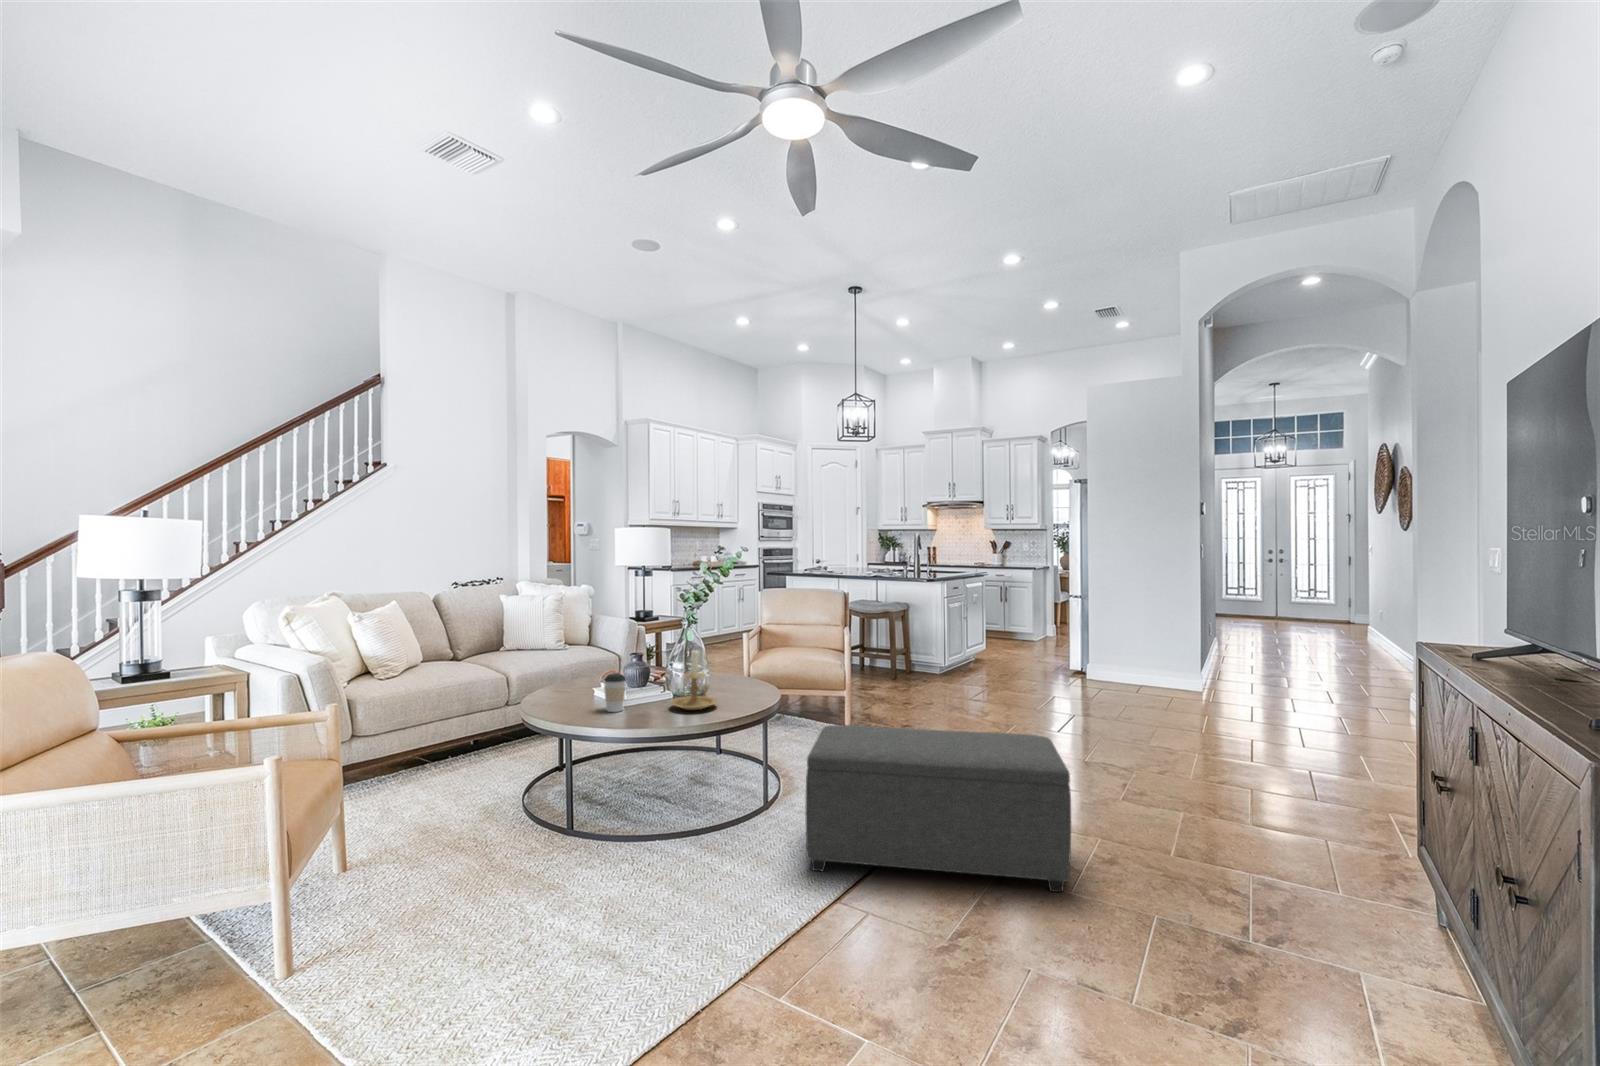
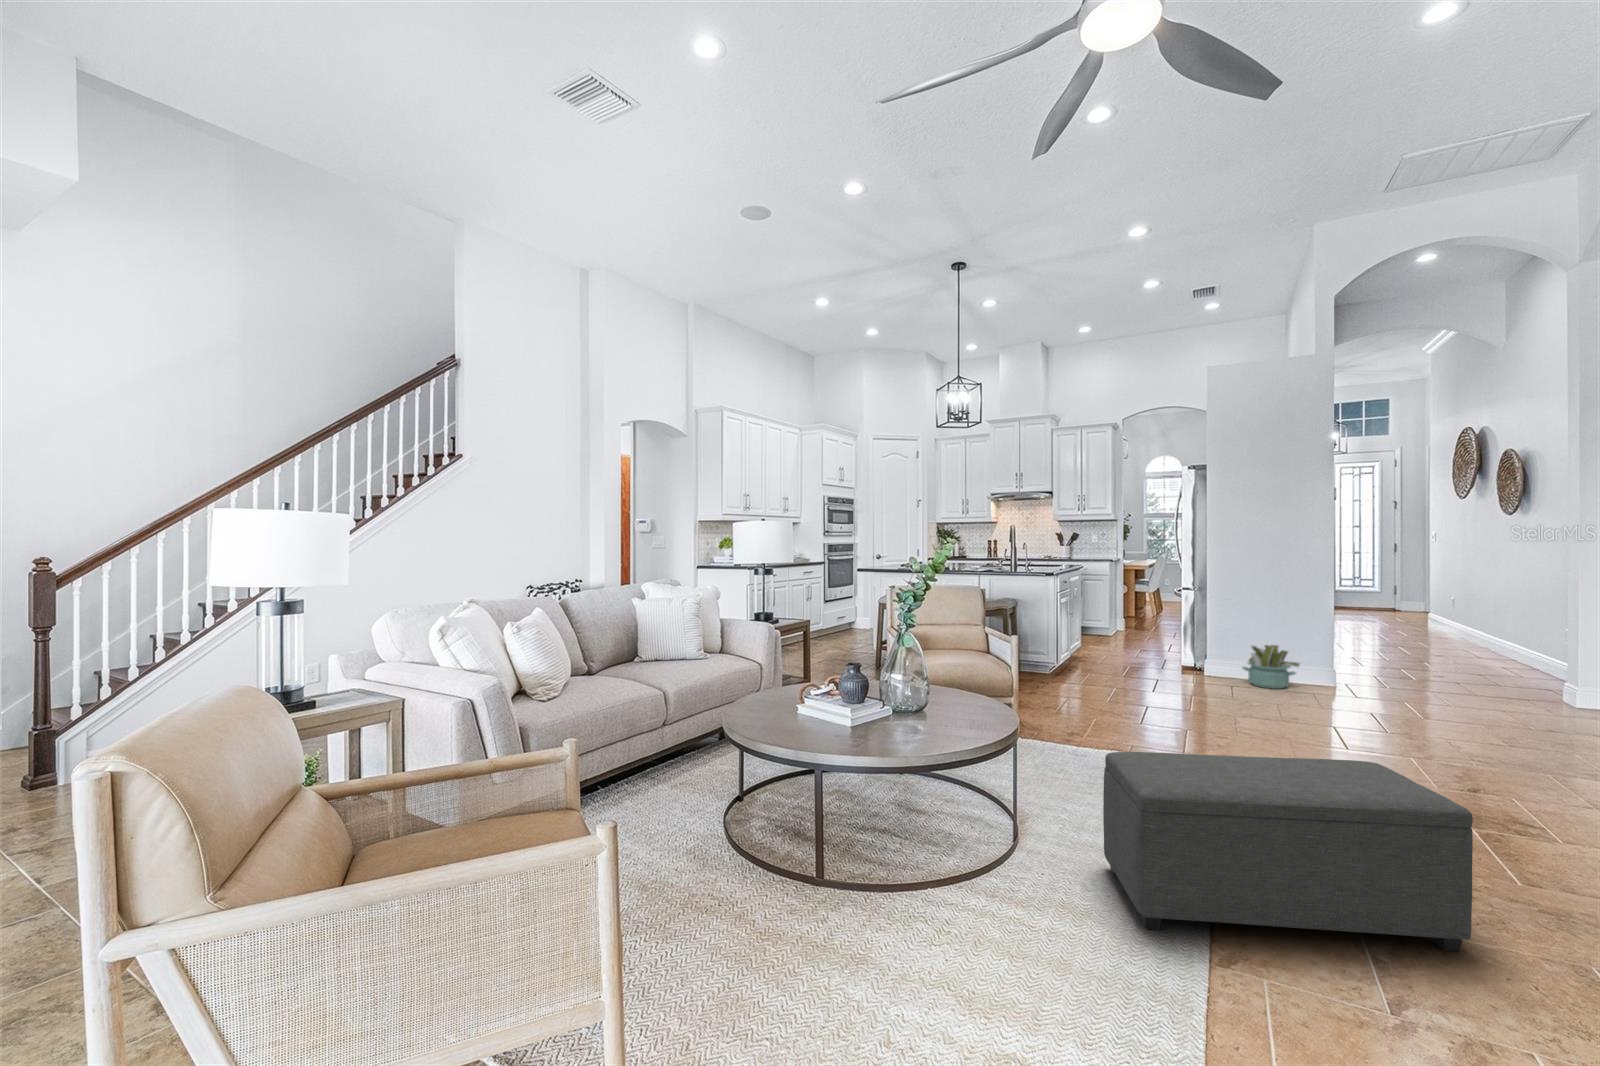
decorative plant: none [1112,649,1163,692] -> present [1242,645,1300,689]
candle holder: present [670,650,718,710] -> none [917,665,972,736]
coffee cup: present [604,673,626,712] -> none [845,695,871,741]

